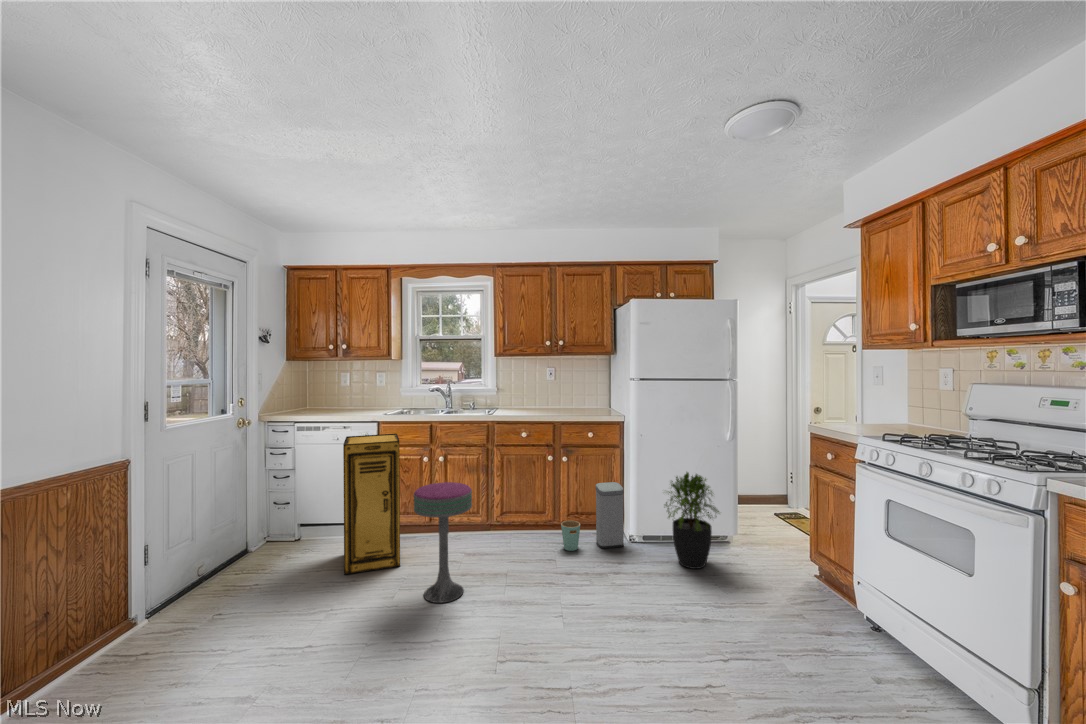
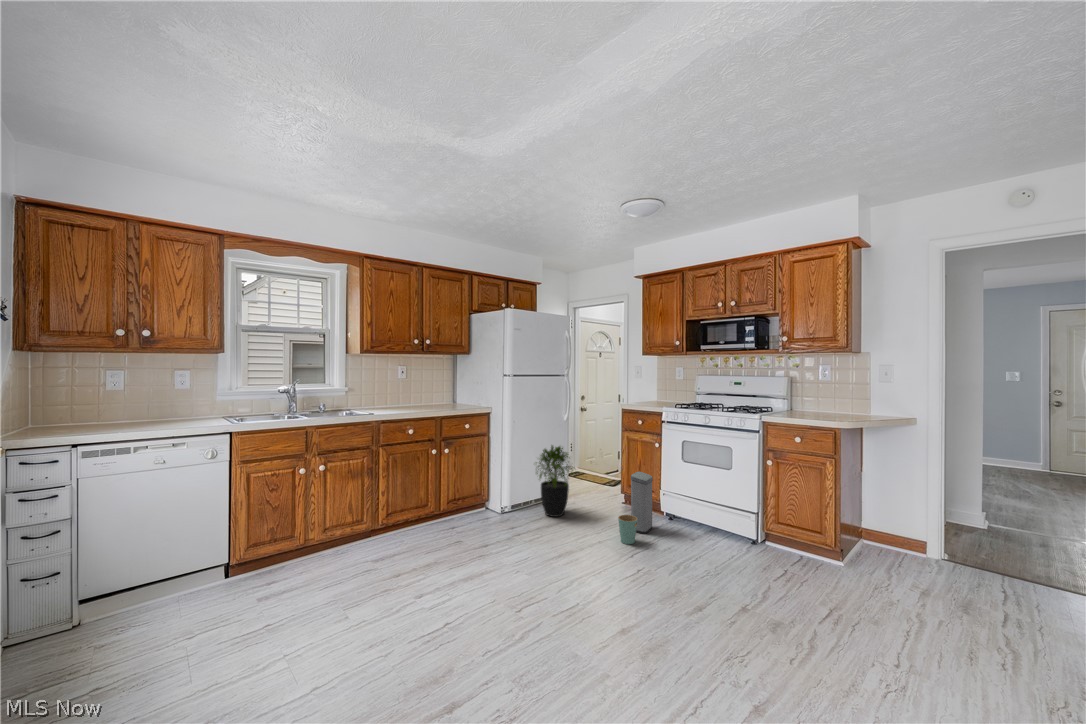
storage cabinet: present [343,434,400,575] -> none [215,443,320,629]
bar stool: present [414,482,472,603] -> none [377,480,439,607]
trash can: present [561,482,624,551] -> present [618,472,653,544]

